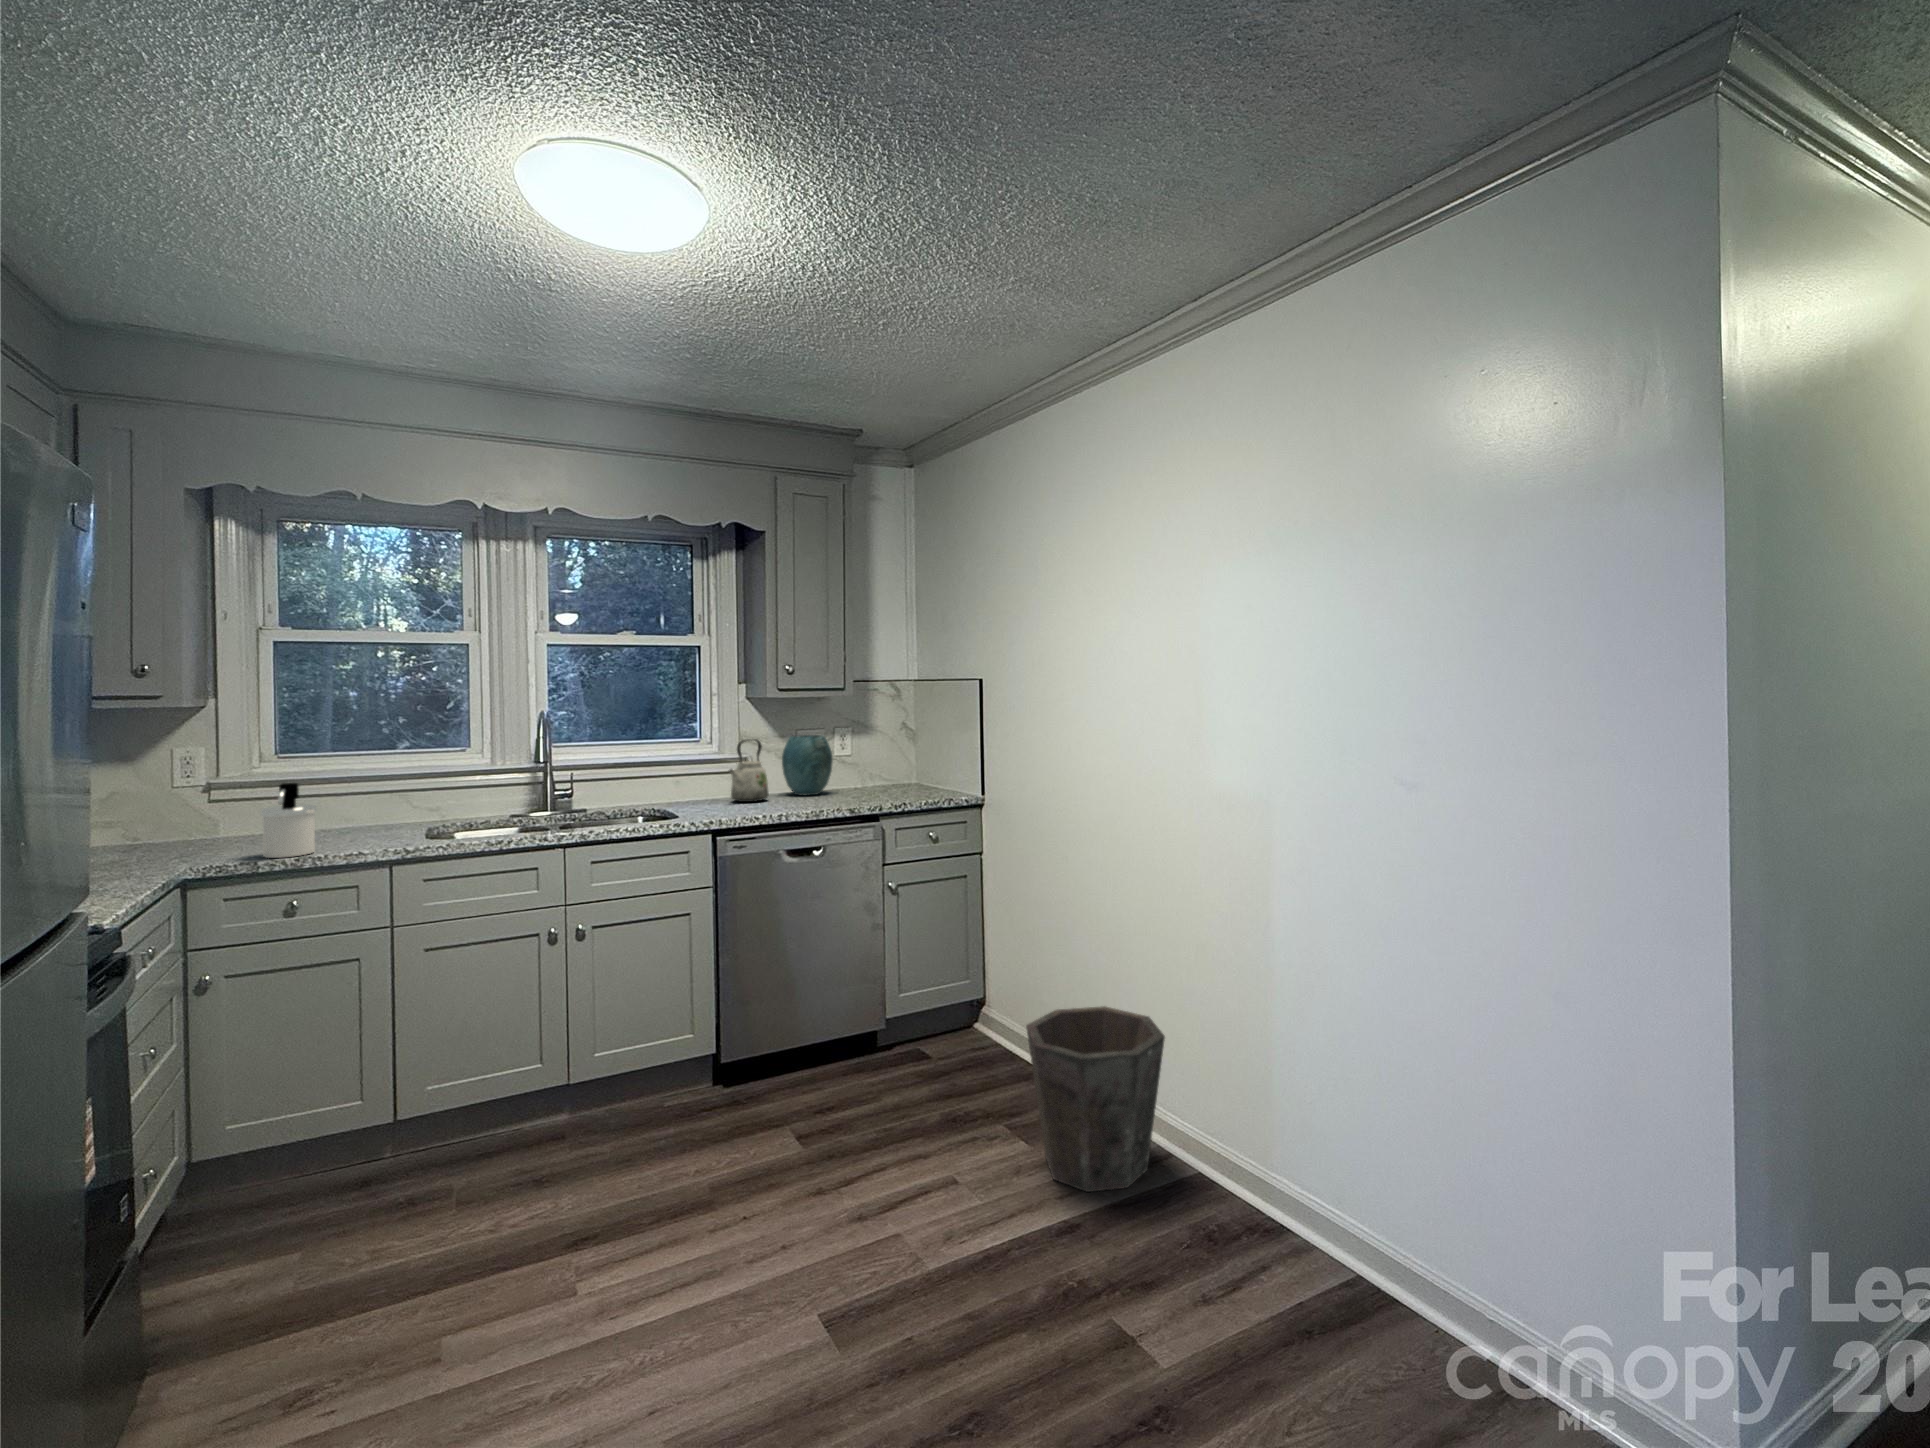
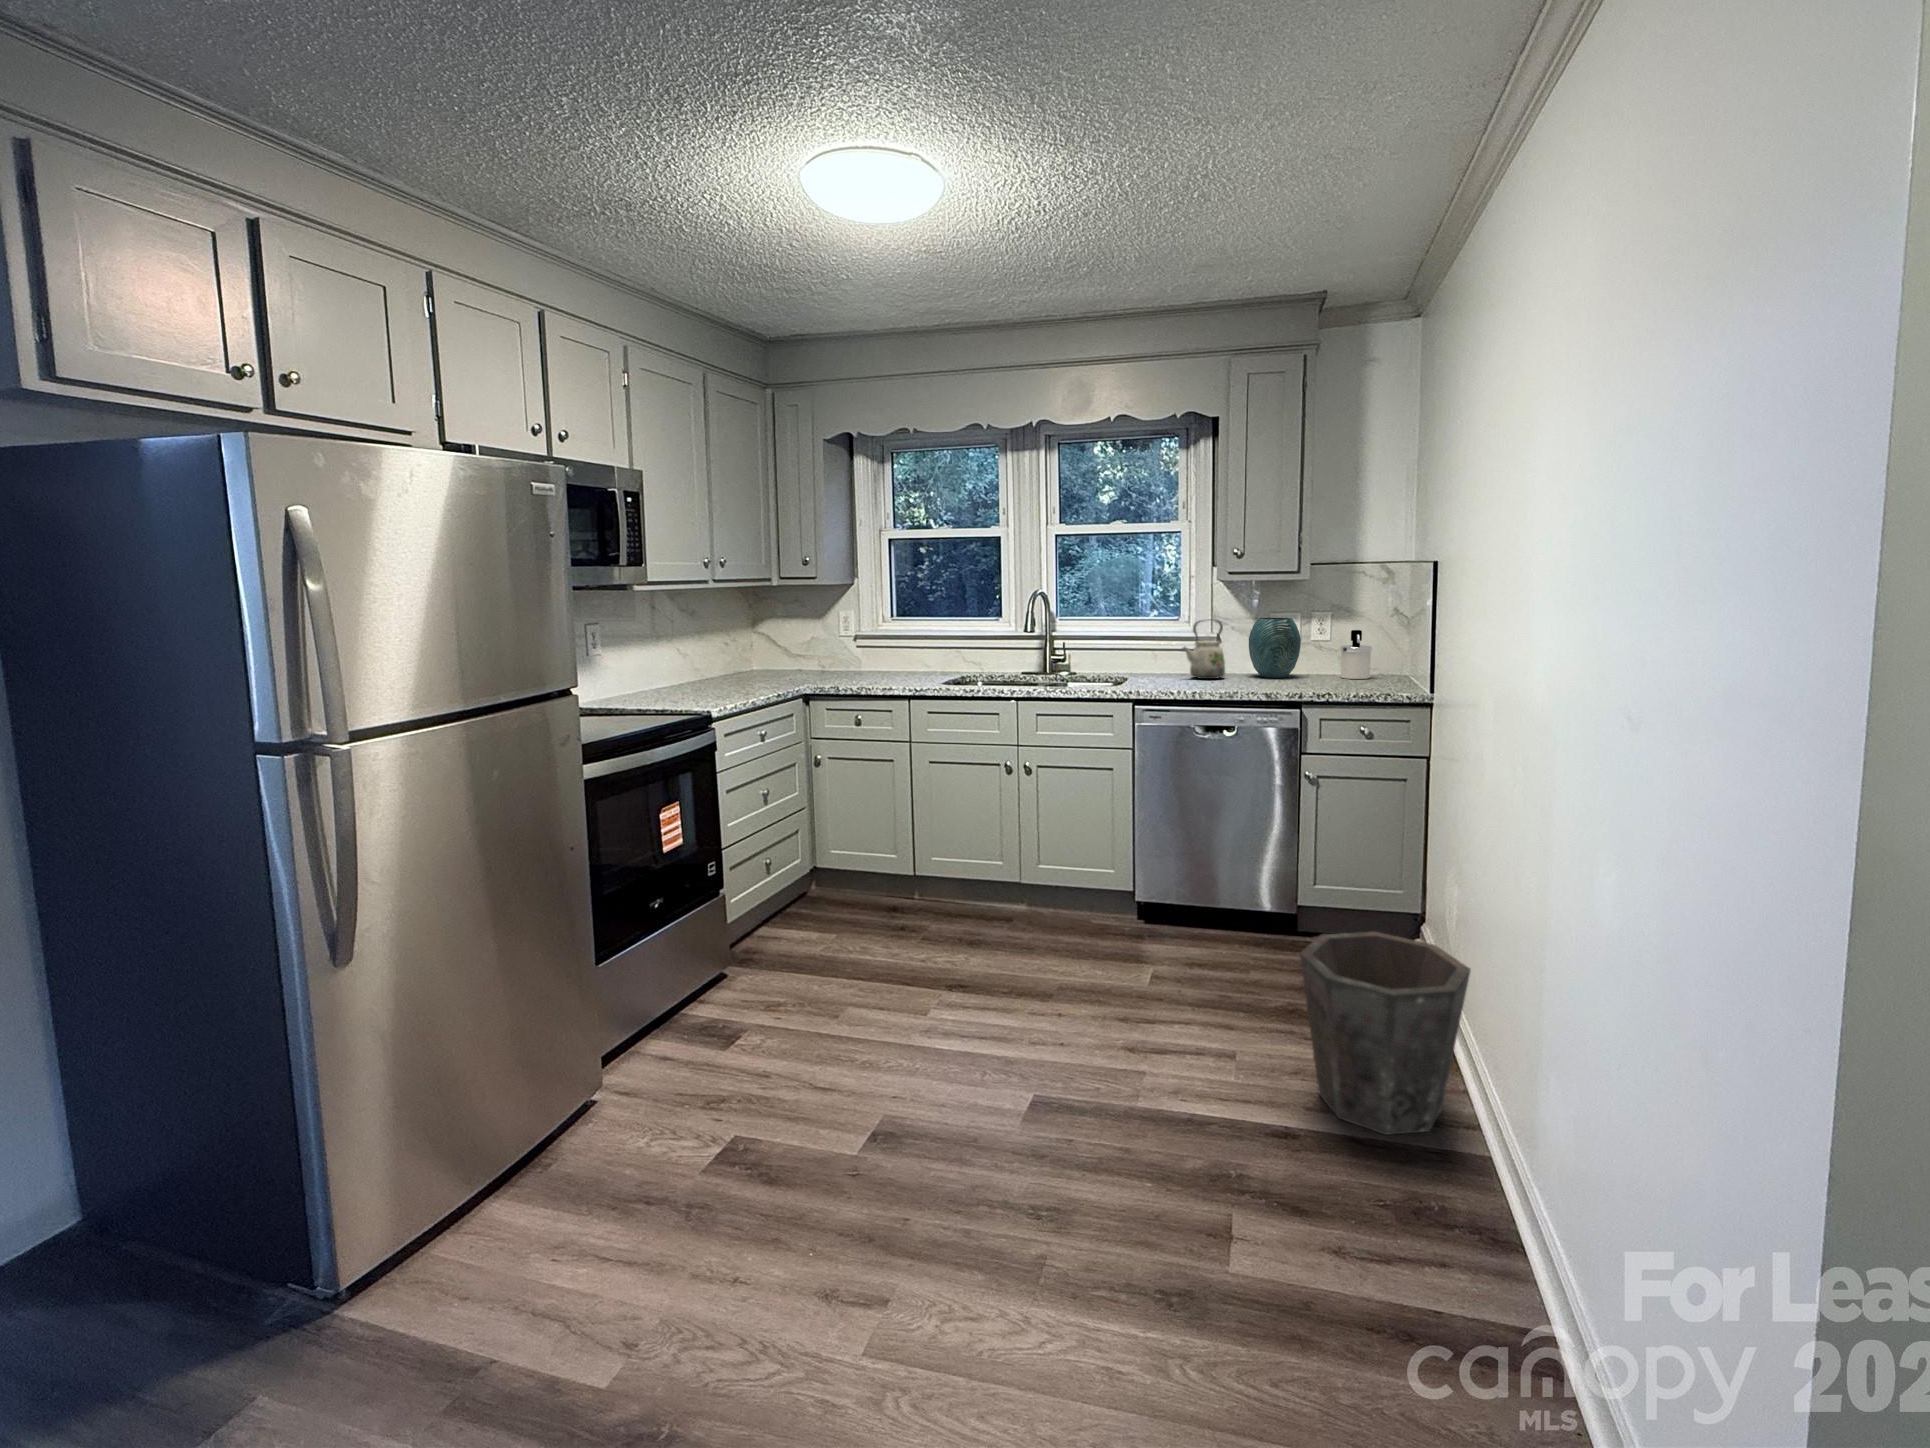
soap dispenser: present [261,783,317,858] -> present [1340,630,1372,679]

